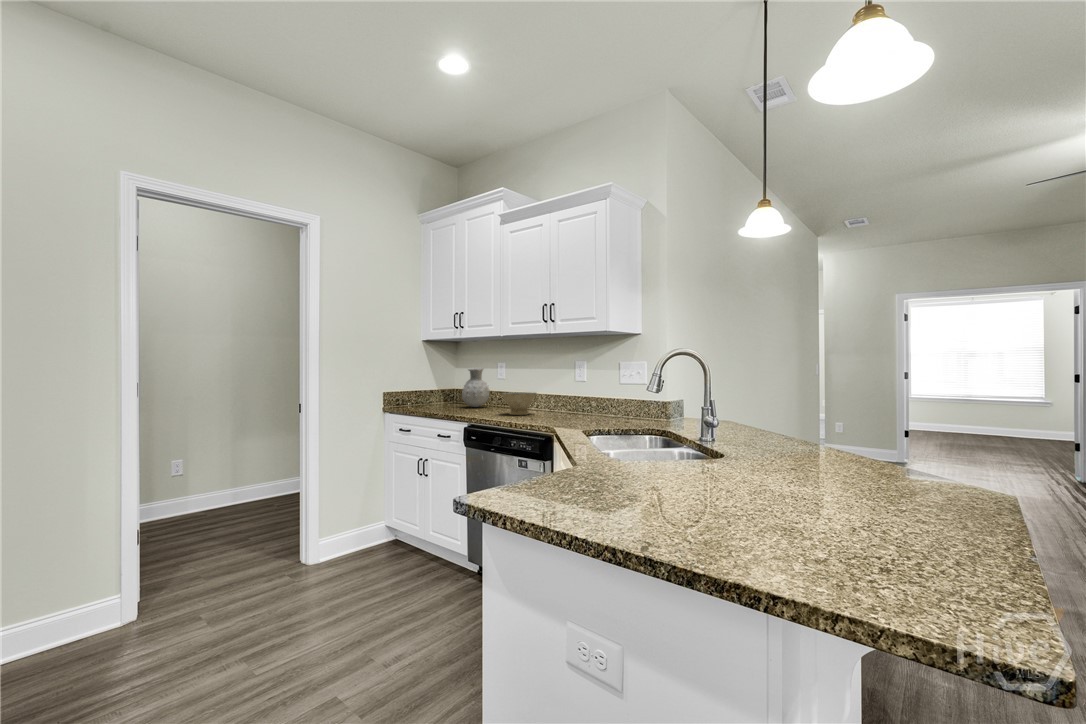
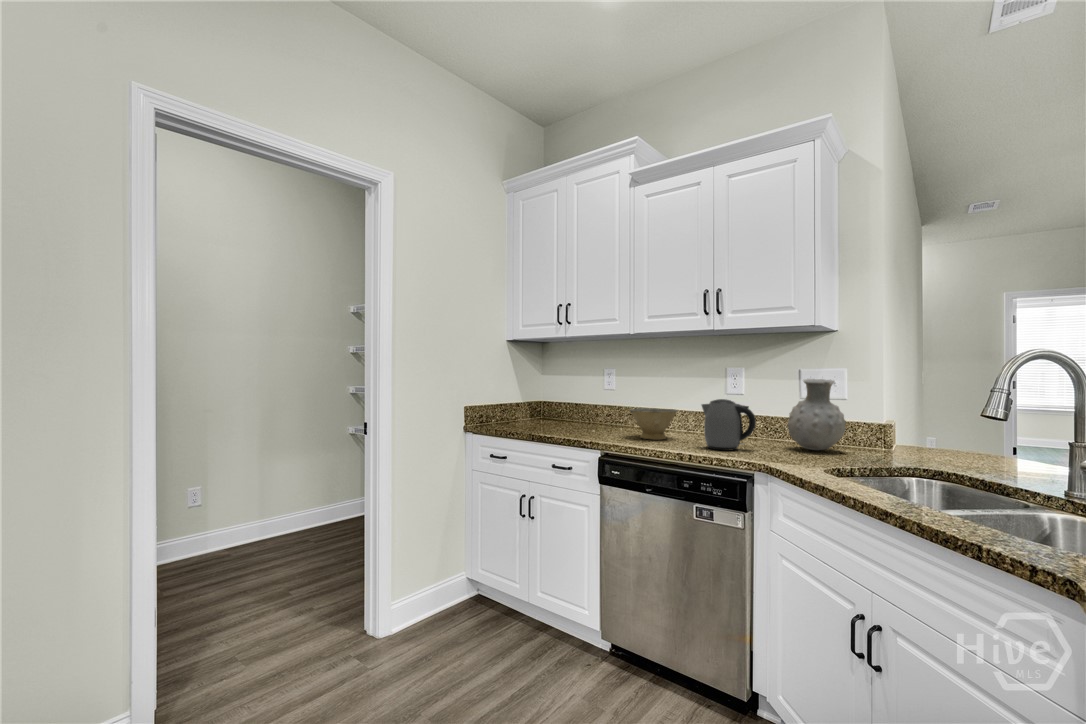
vase: present [462,368,490,407] -> present [788,379,846,450]
kettle: none [543,383,579,420] -> present [702,399,756,450]

